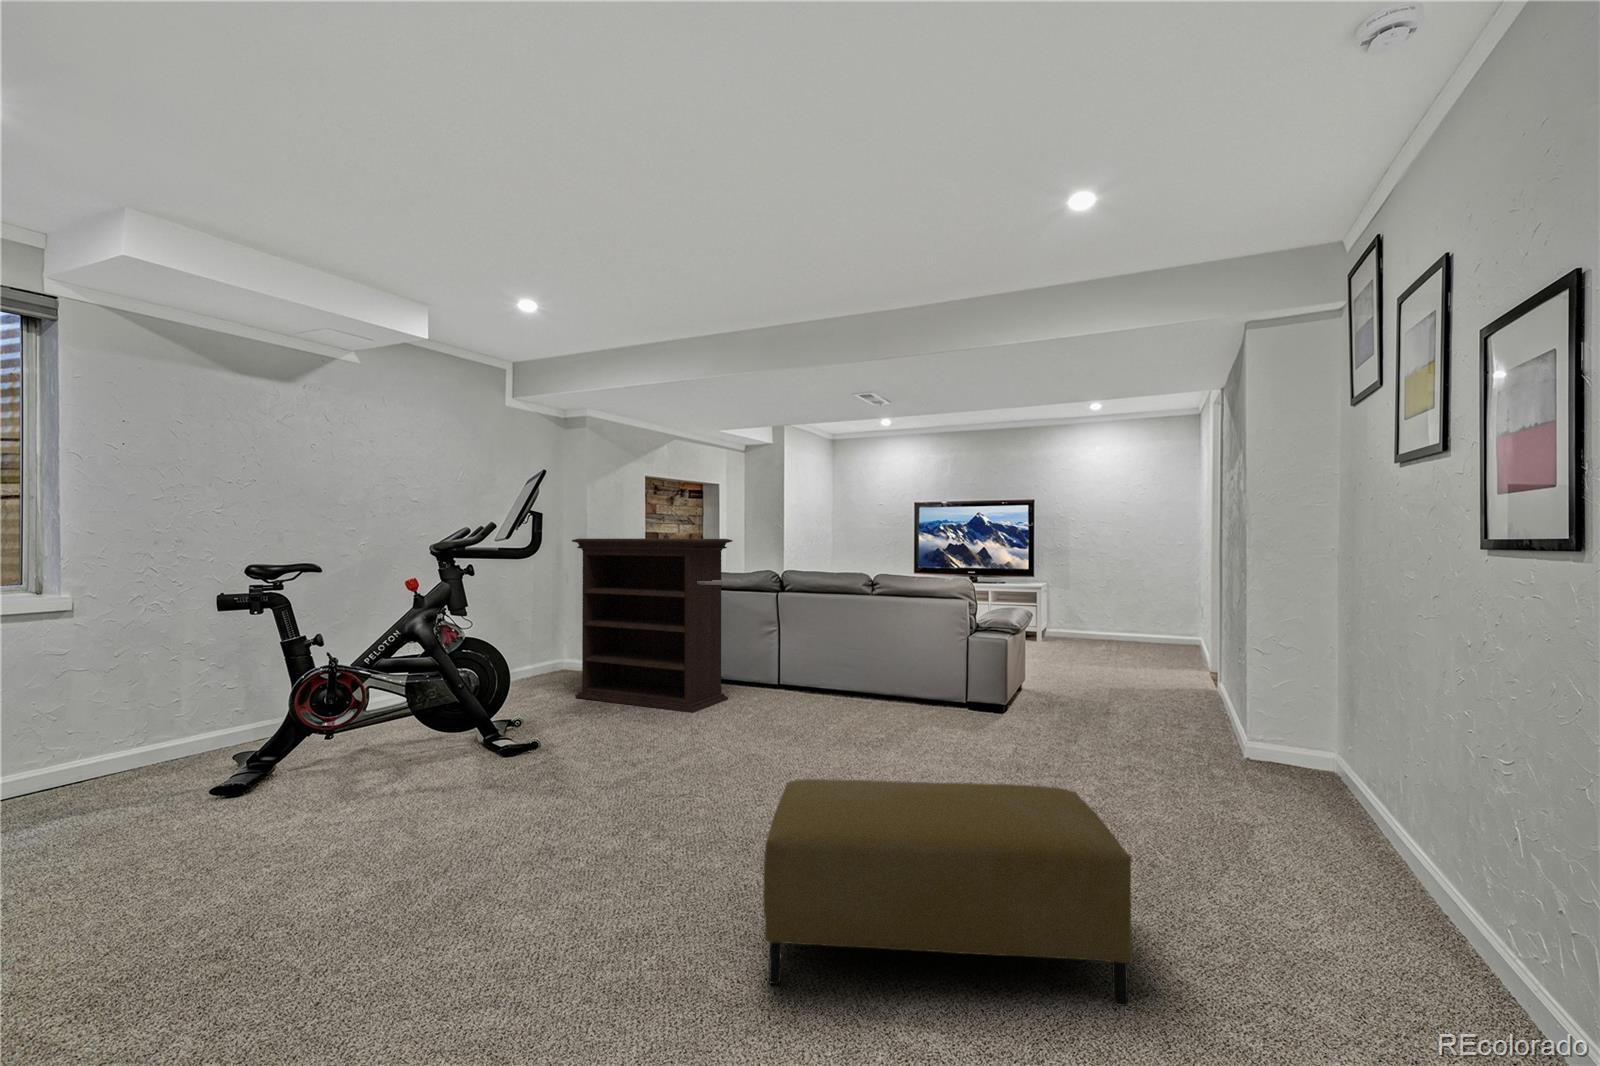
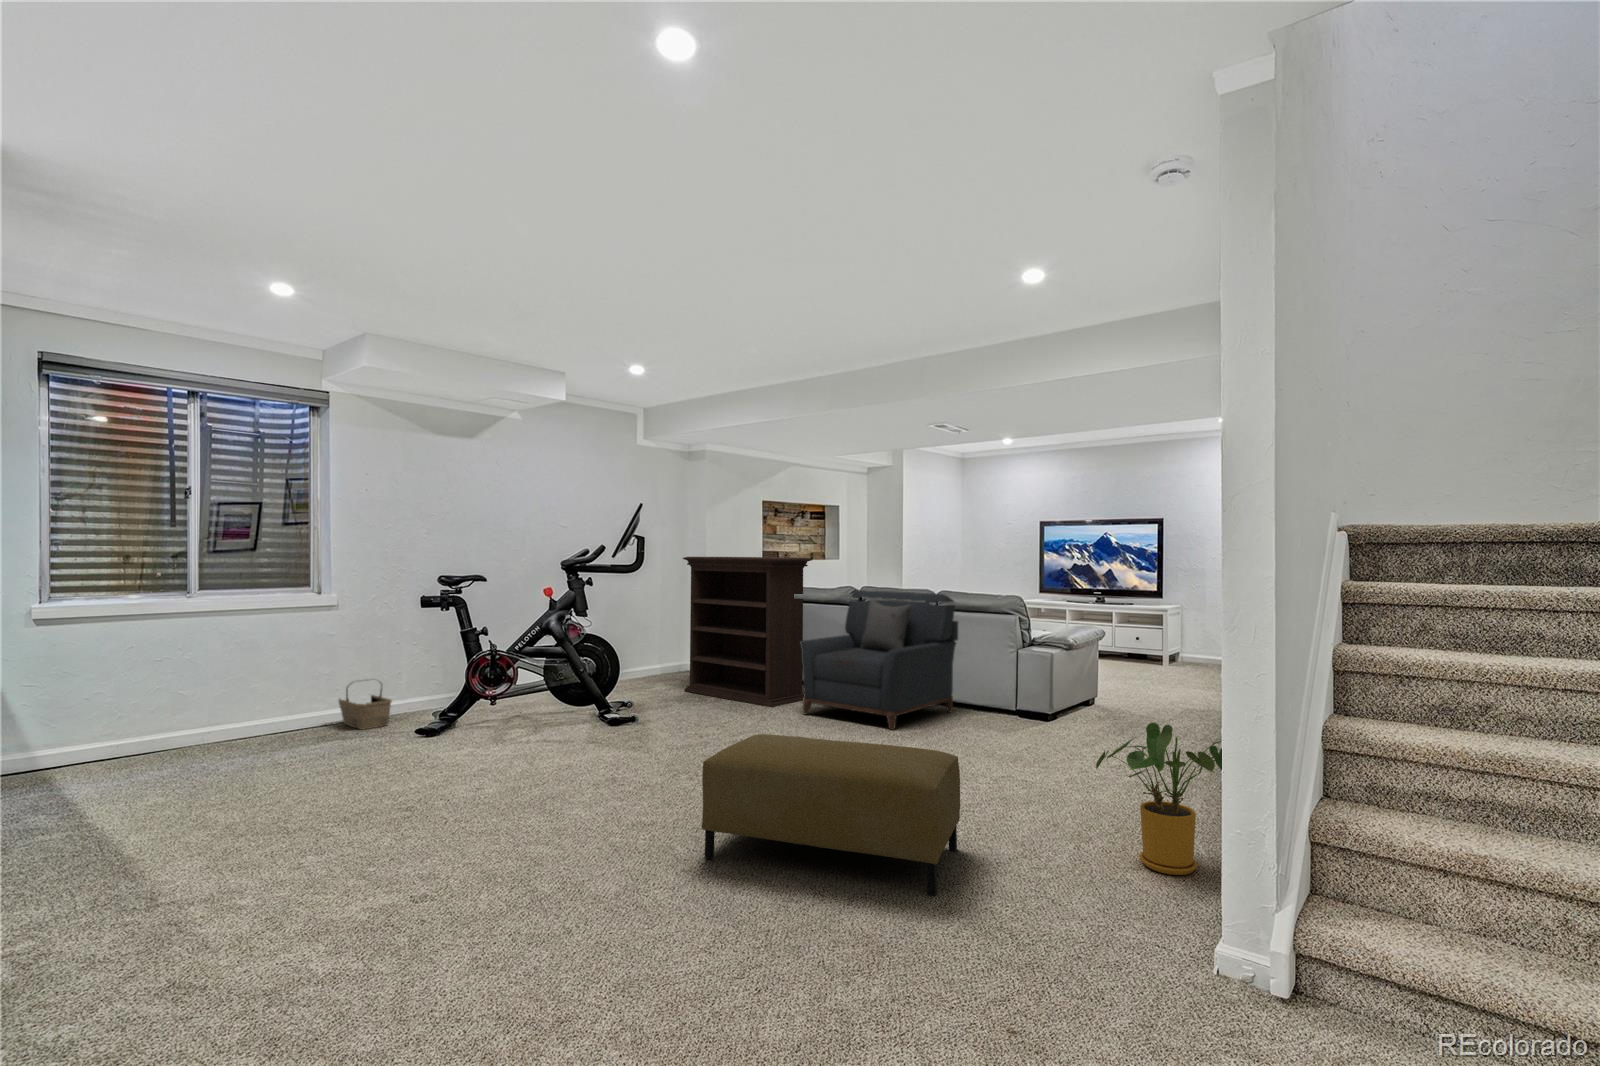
armchair: none [732,575,901,734] -> present [801,590,958,730]
basket: none [77,716,171,792] -> present [339,683,391,730]
house plant: none [1222,732,1458,918] -> present [1096,723,1222,875]

